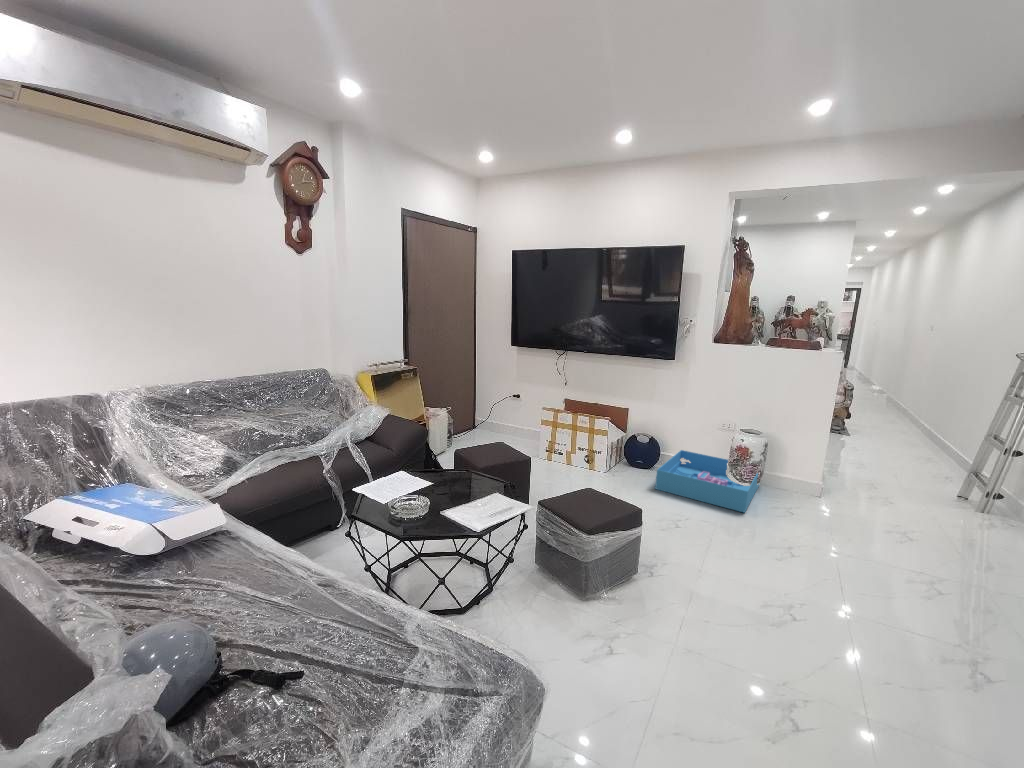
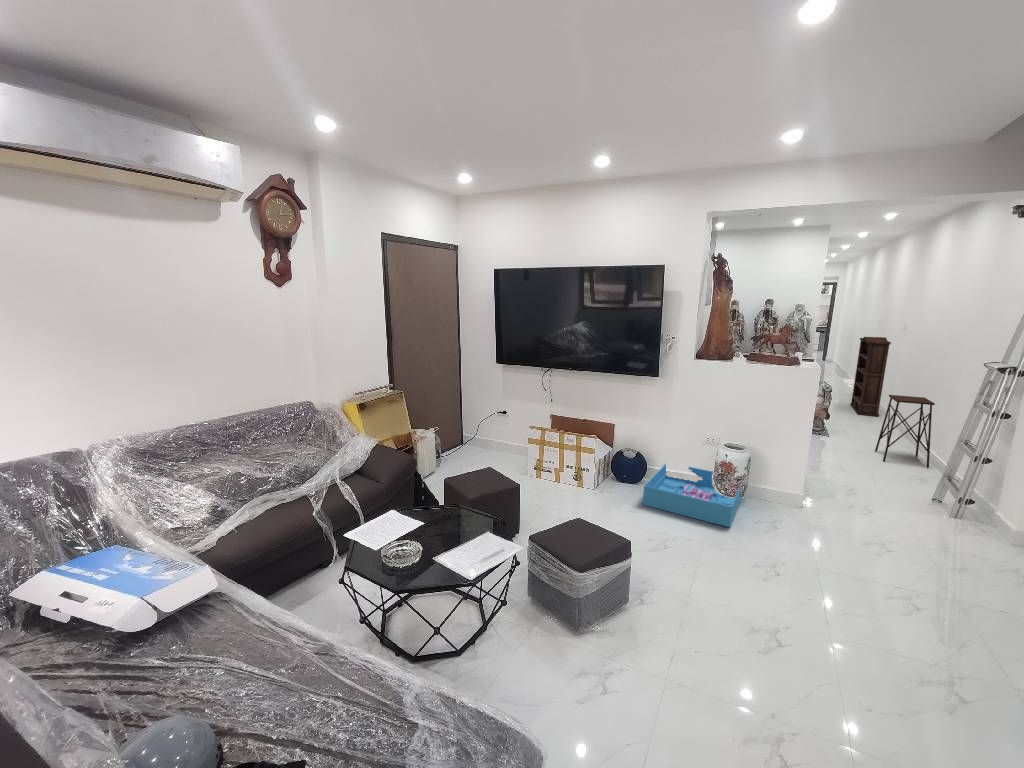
bookshelf: none [874,337,919,420] -> present [850,337,891,417]
side table: none [899,392,964,468] -> present [875,395,935,468]

